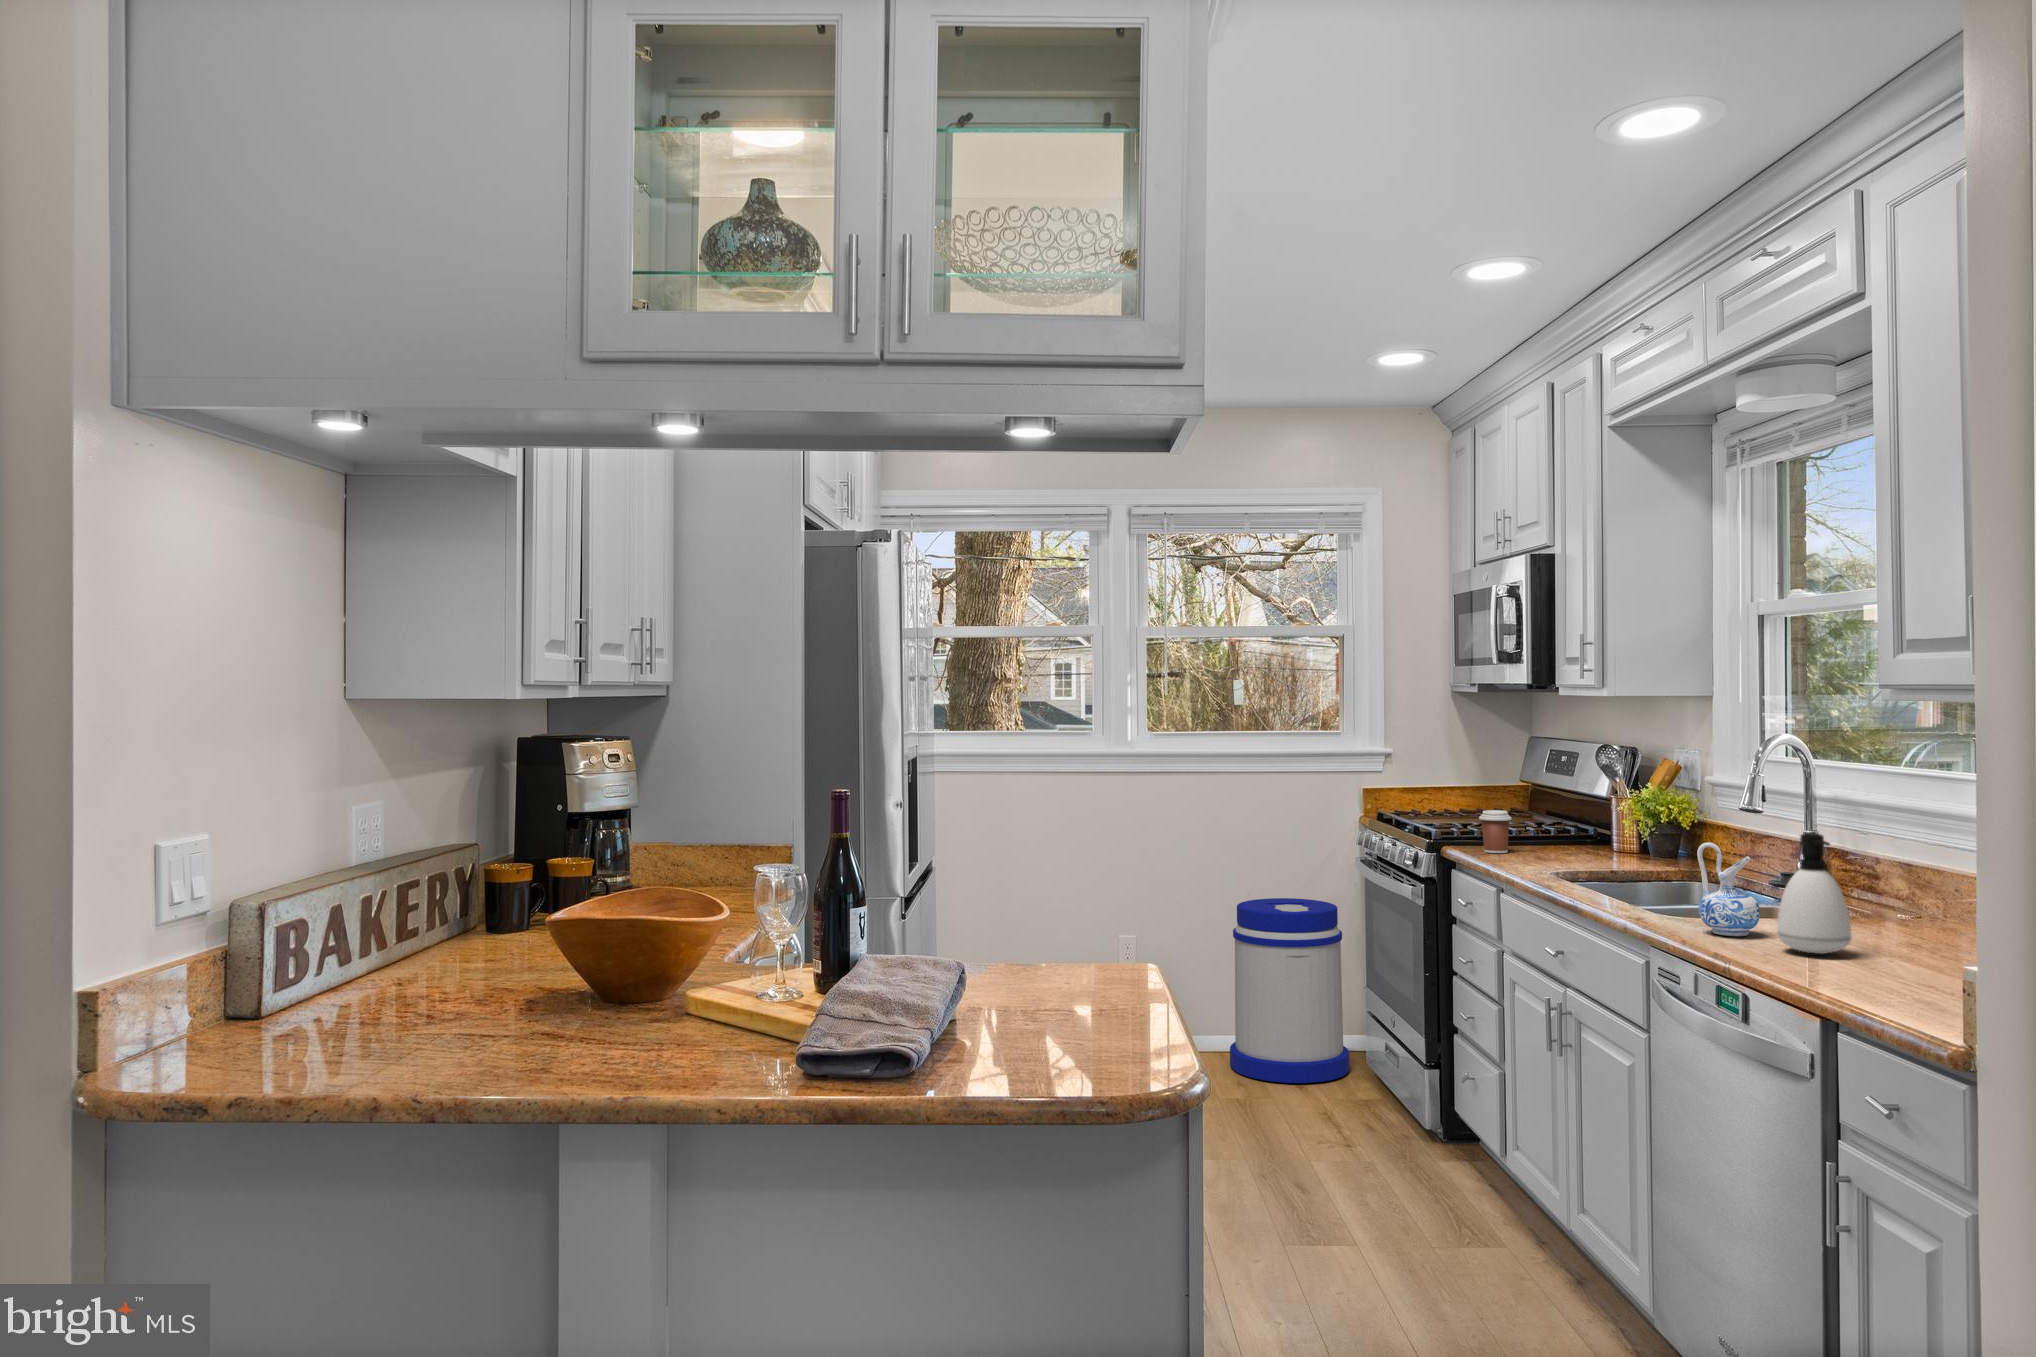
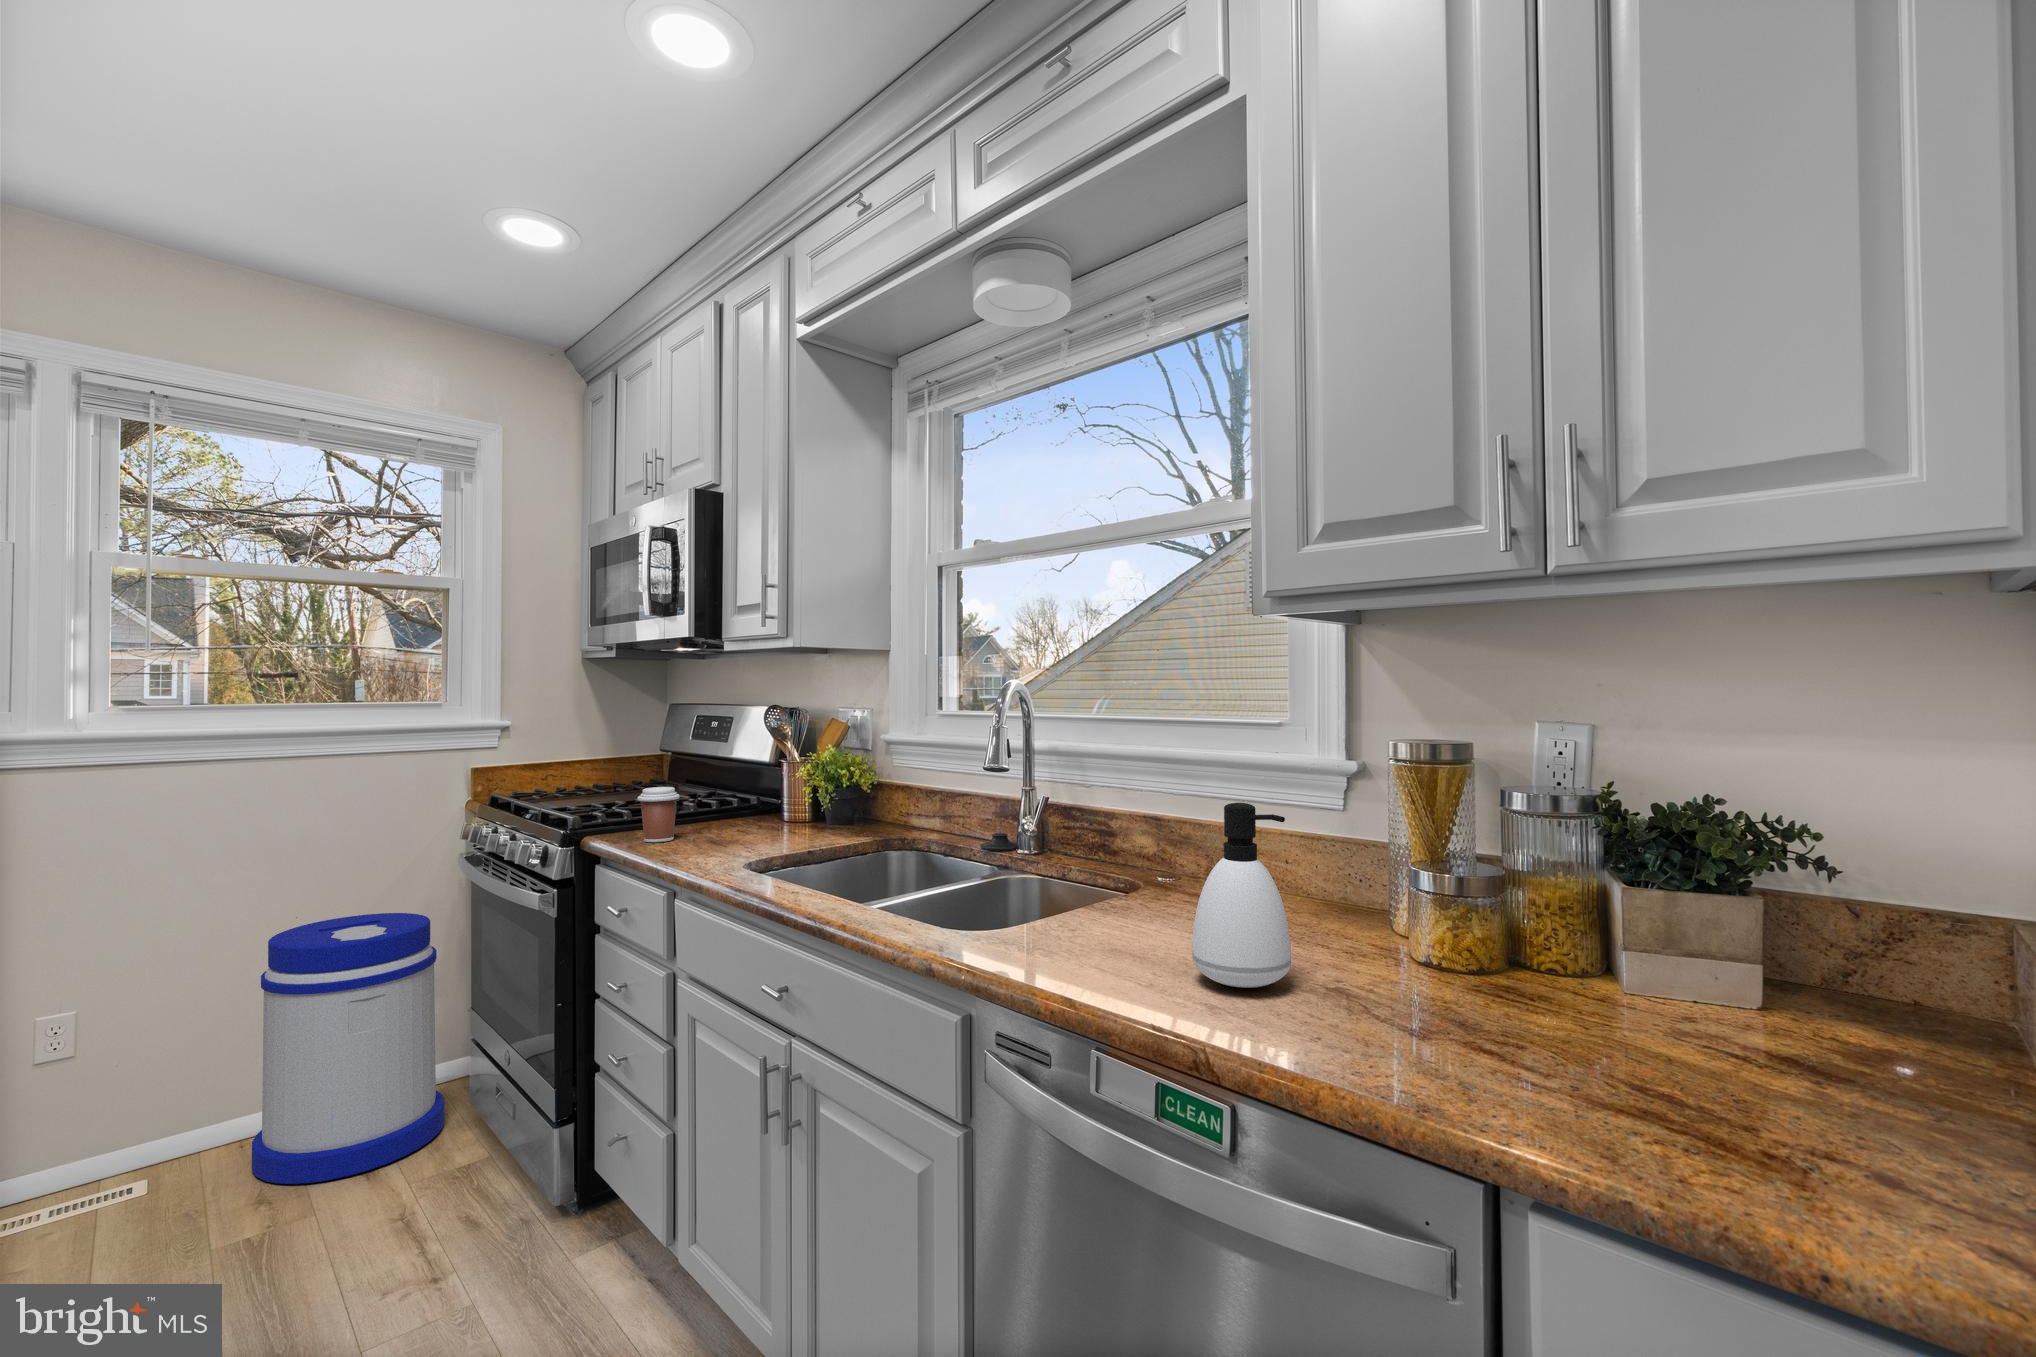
ceramic pitcher: present [1697,842,1760,936] -> none [1050,826,1131,966]

